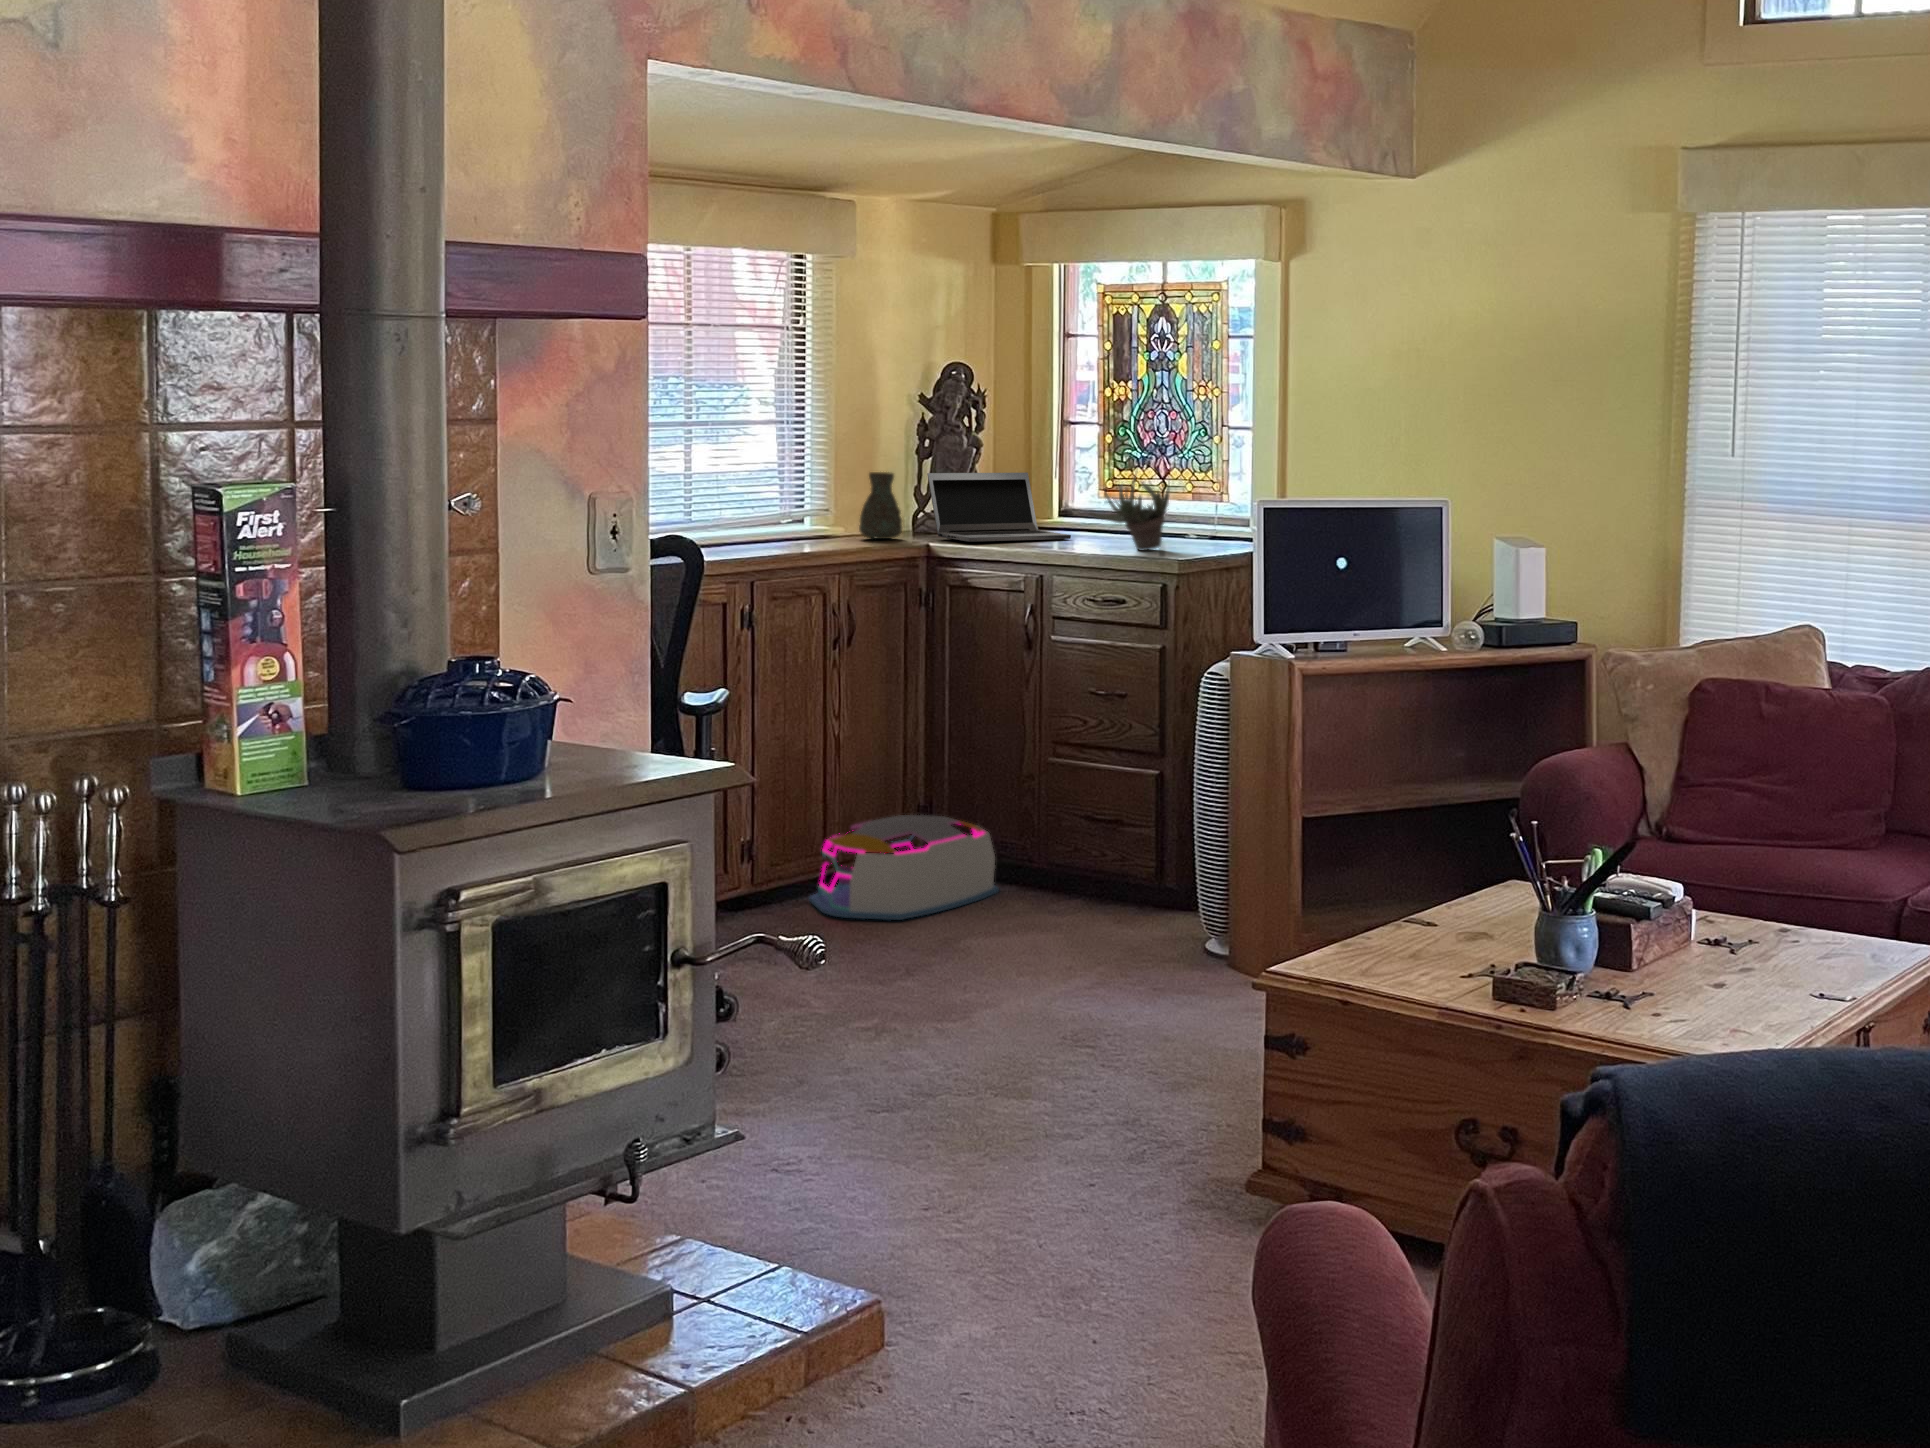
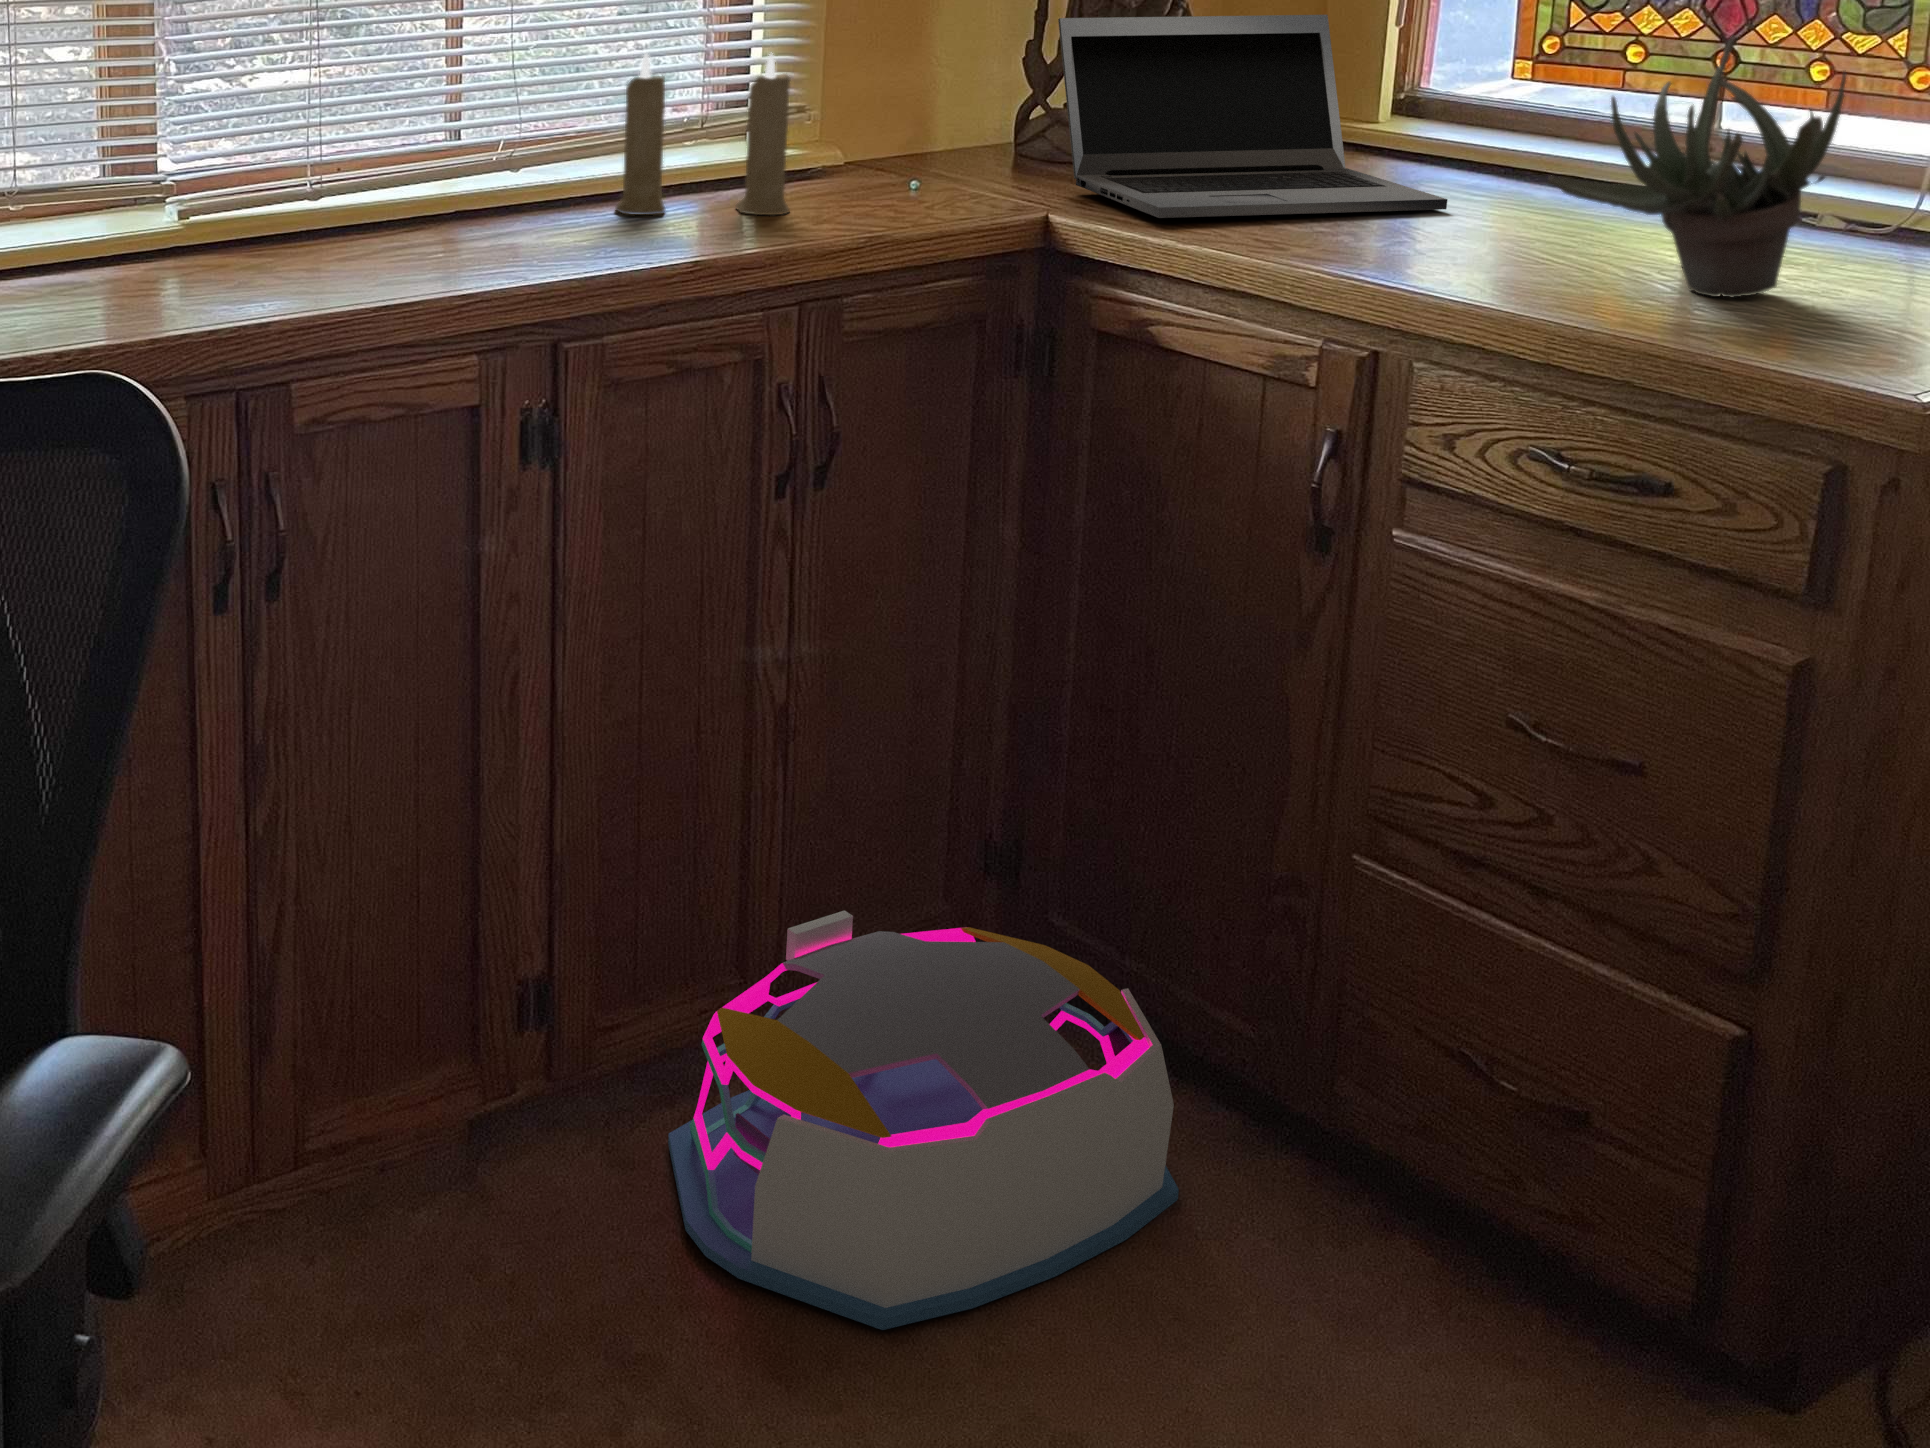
decorative vase: present [859,472,902,539] -> none [874,14,985,187]
candle: none [762,482,831,547] -> present [615,54,791,215]

